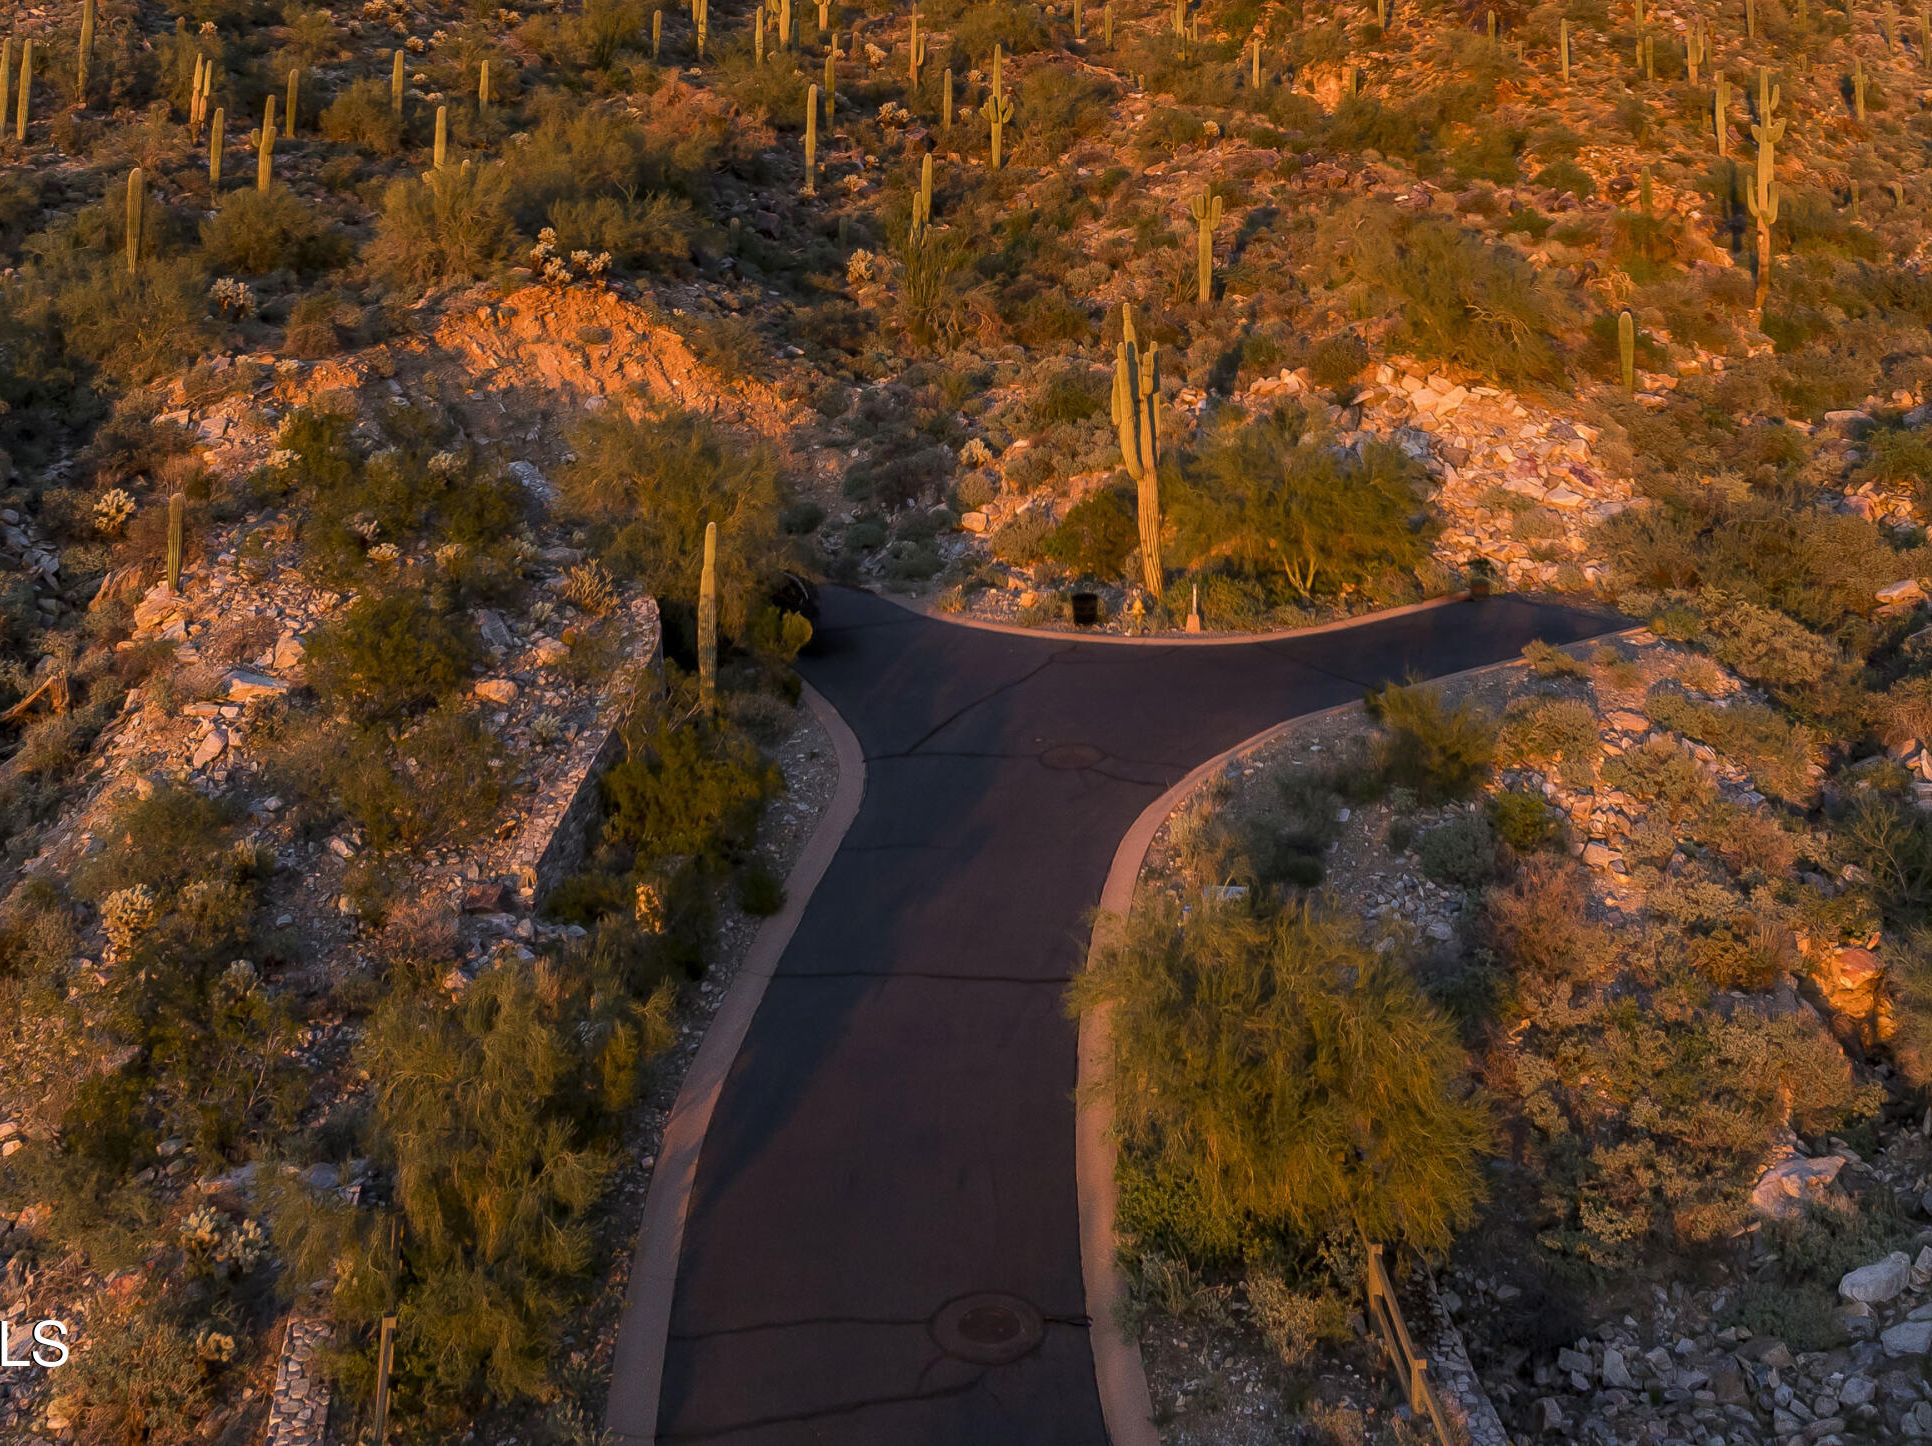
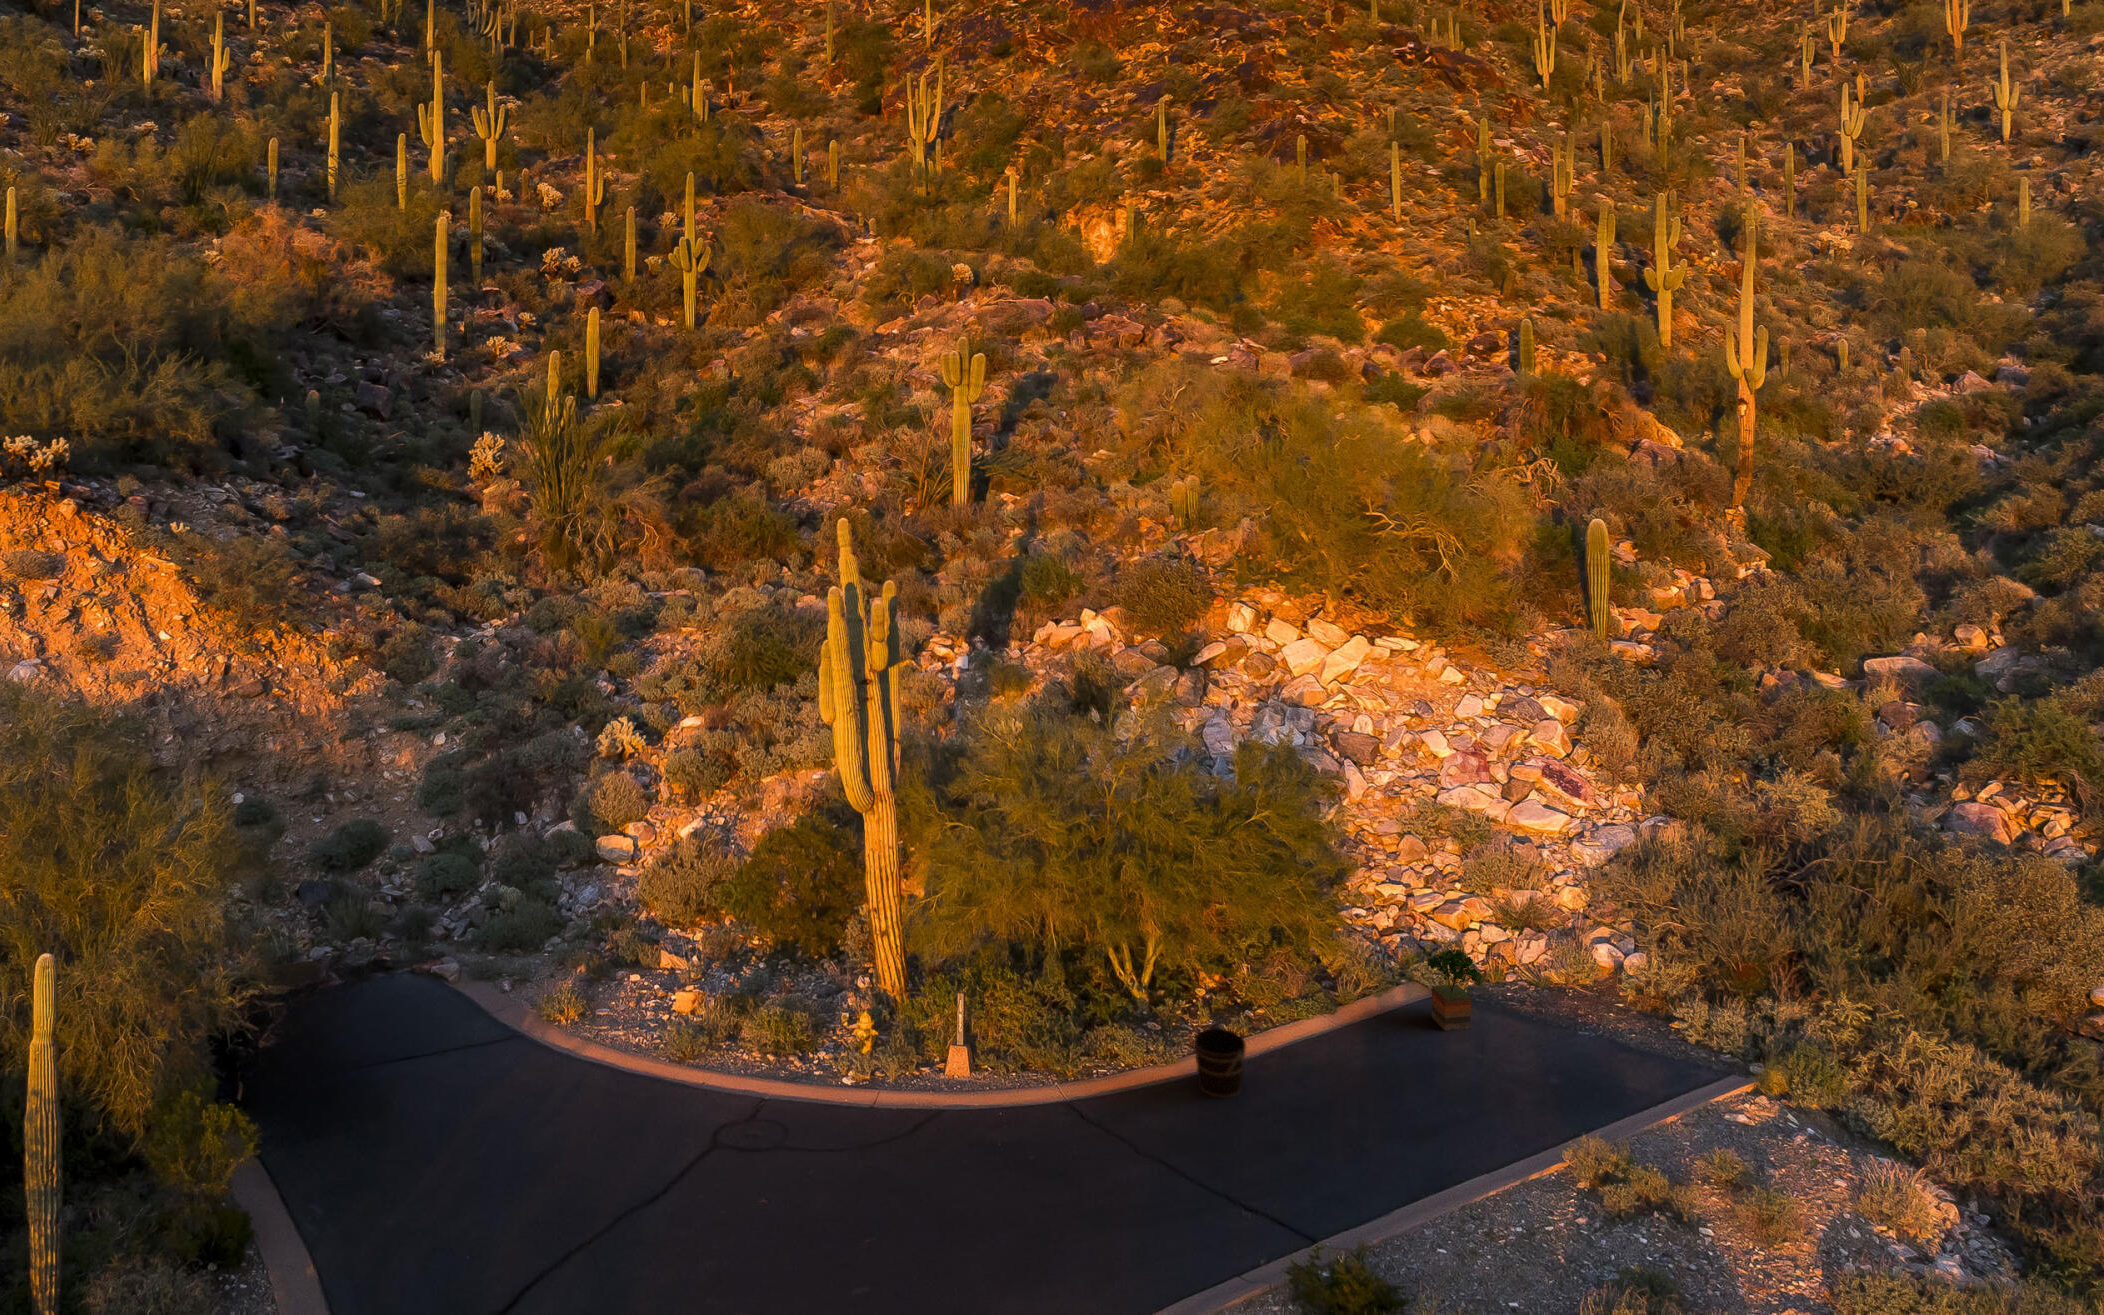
bucket: present [1071,592,1099,626] -> present [1194,1028,1246,1097]

